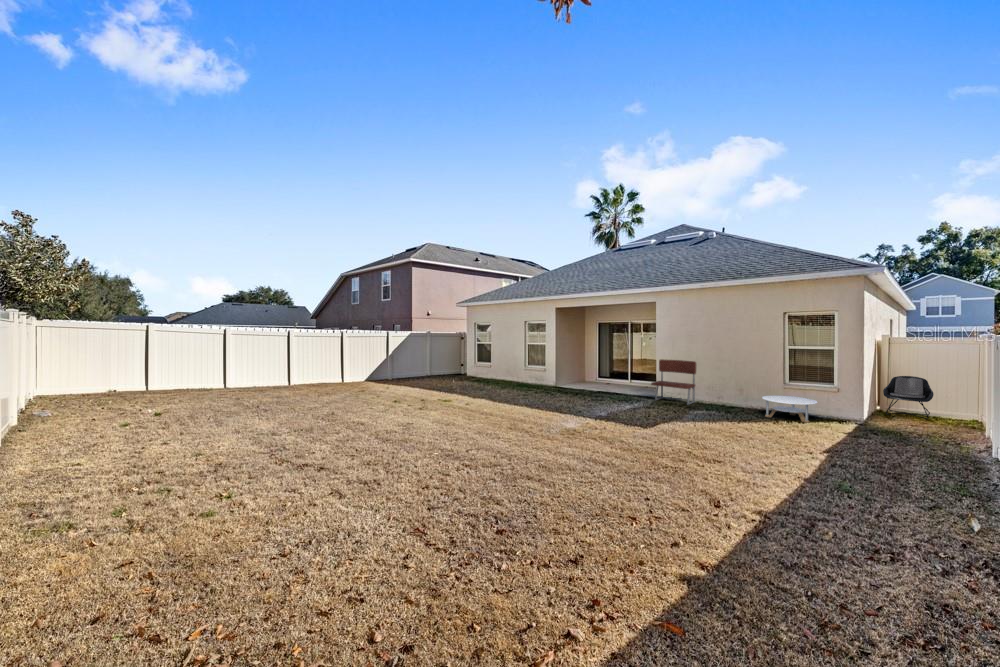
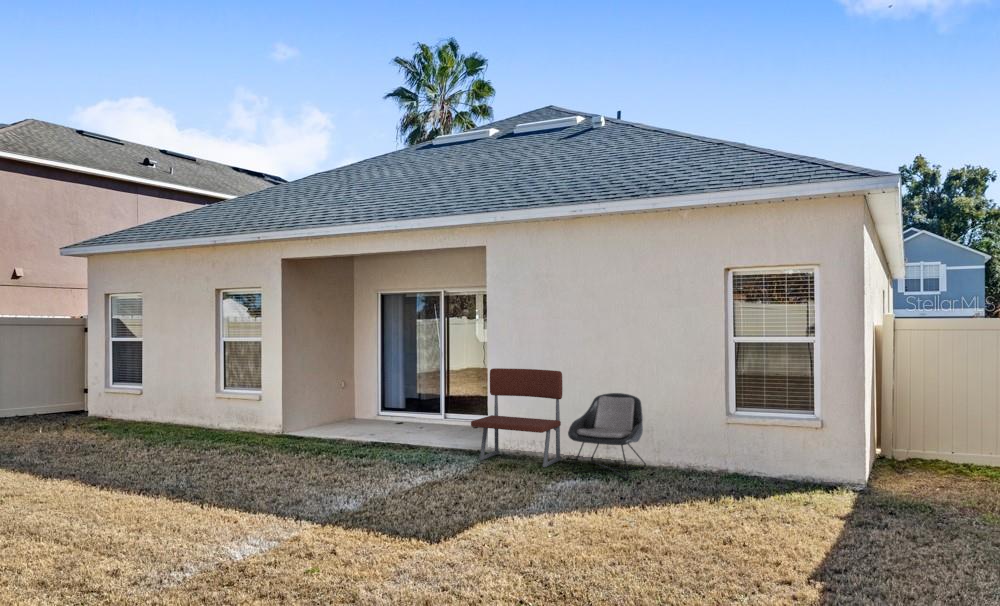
lounge chair: present [883,376,934,420] -> present [568,393,646,480]
round table: present [762,395,817,423] -> none [685,438,788,497]

